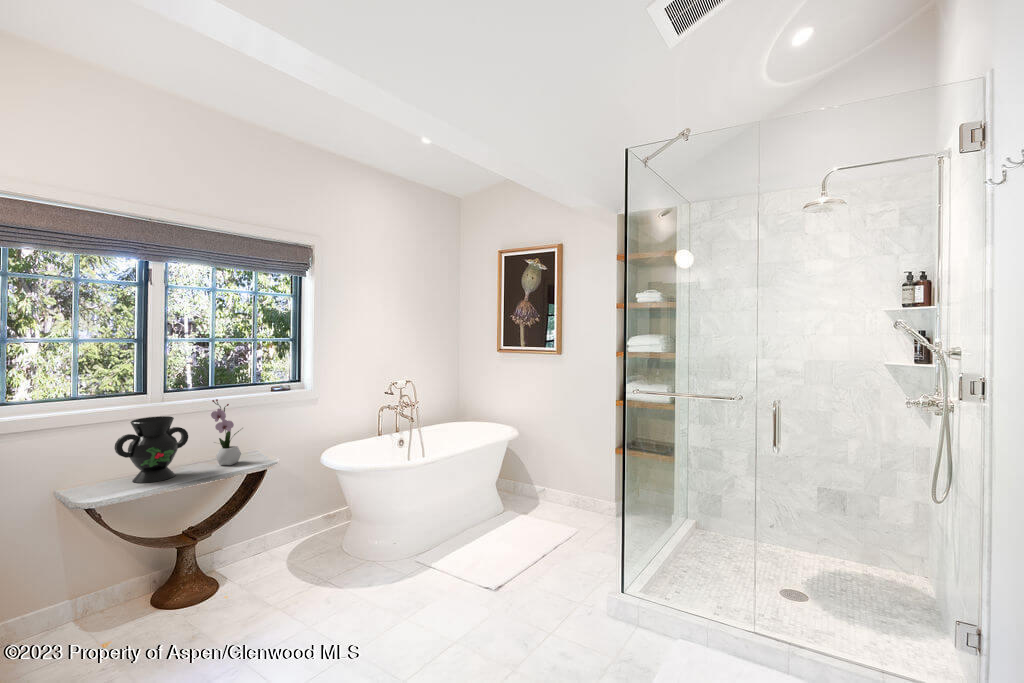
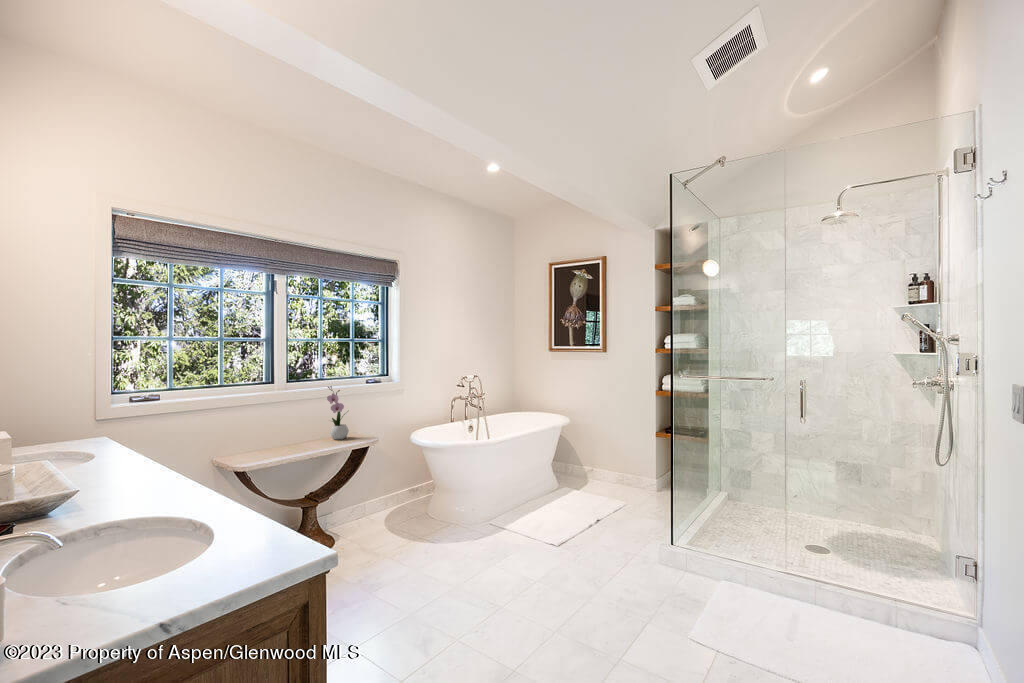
decorative vase: present [115,416,188,483] -> none [259,399,311,451]

